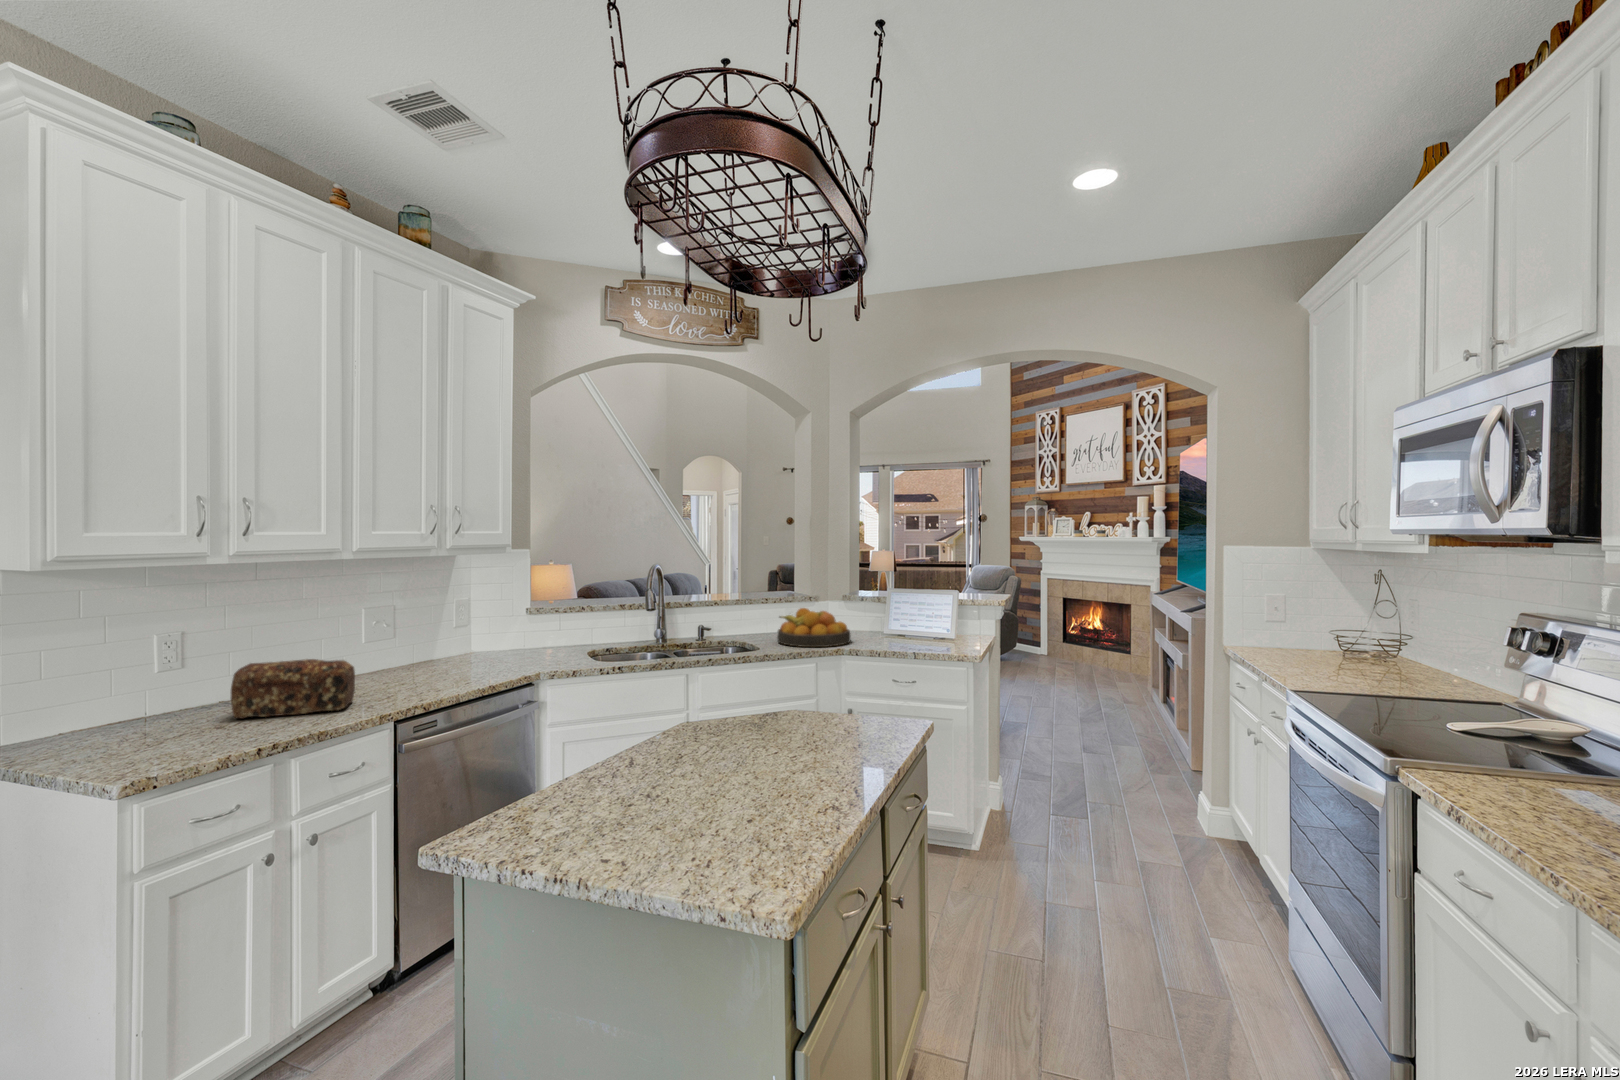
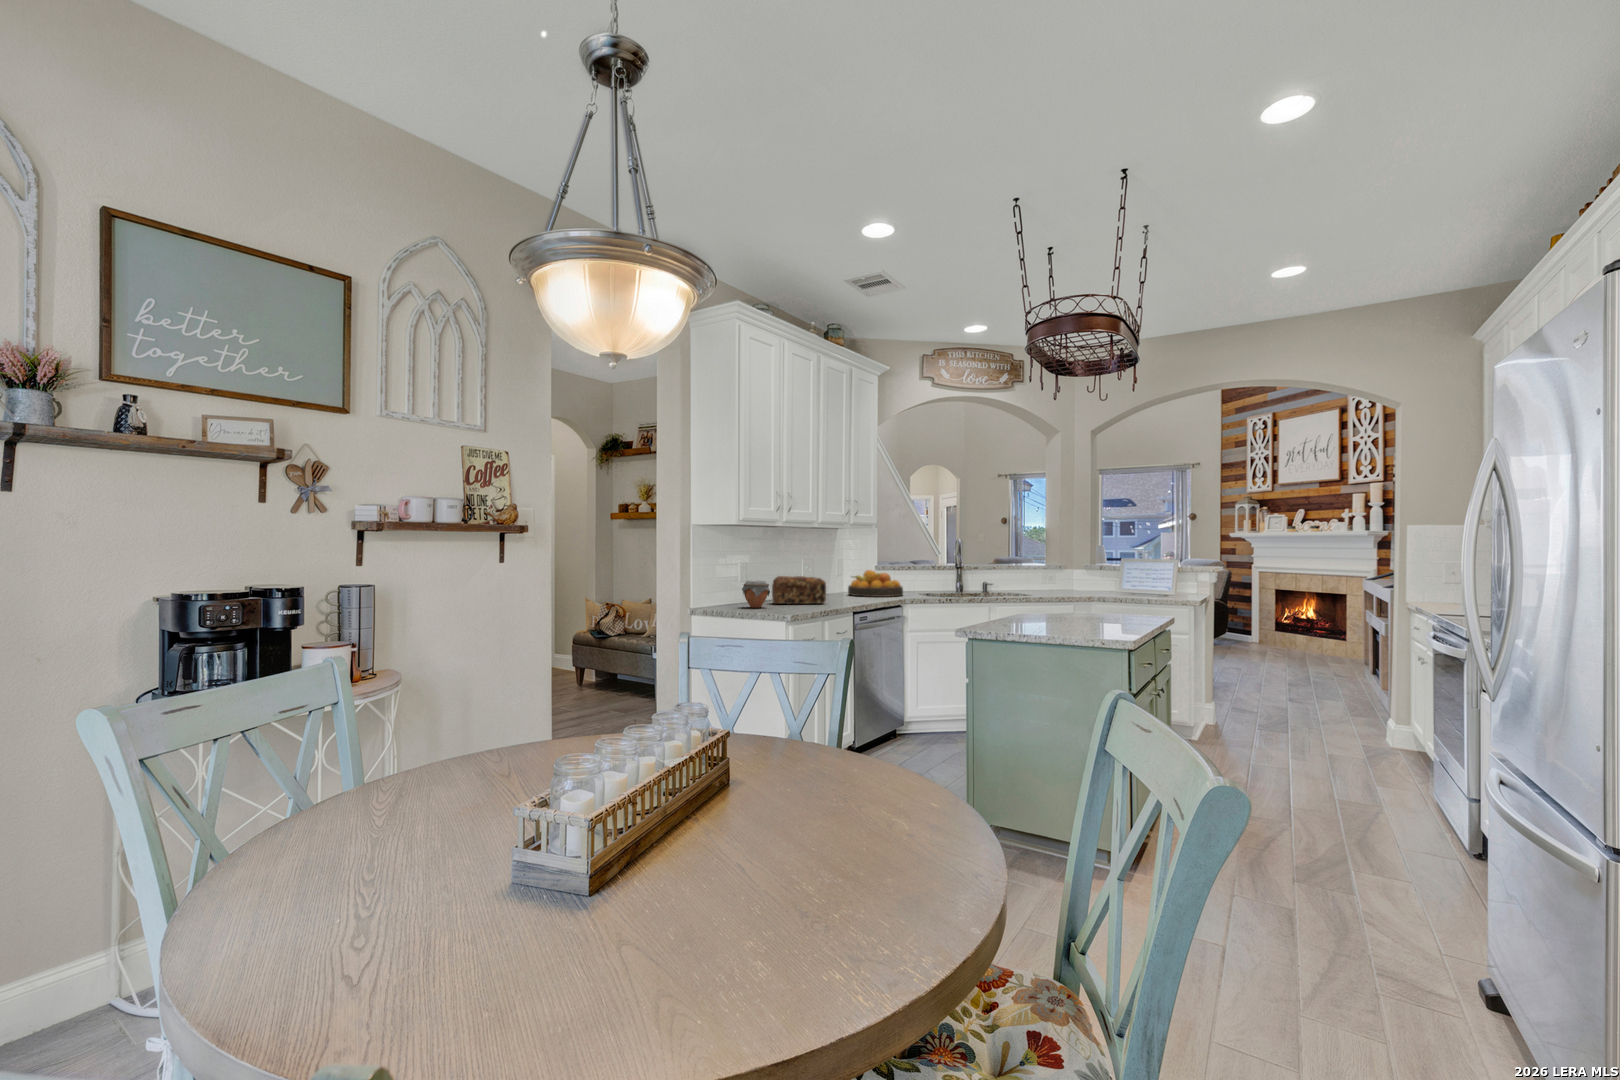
fruit bowl: present [777,608,850,647] -> present [848,570,903,597]
jar: none [111,685,185,744] -> present [742,580,770,608]

